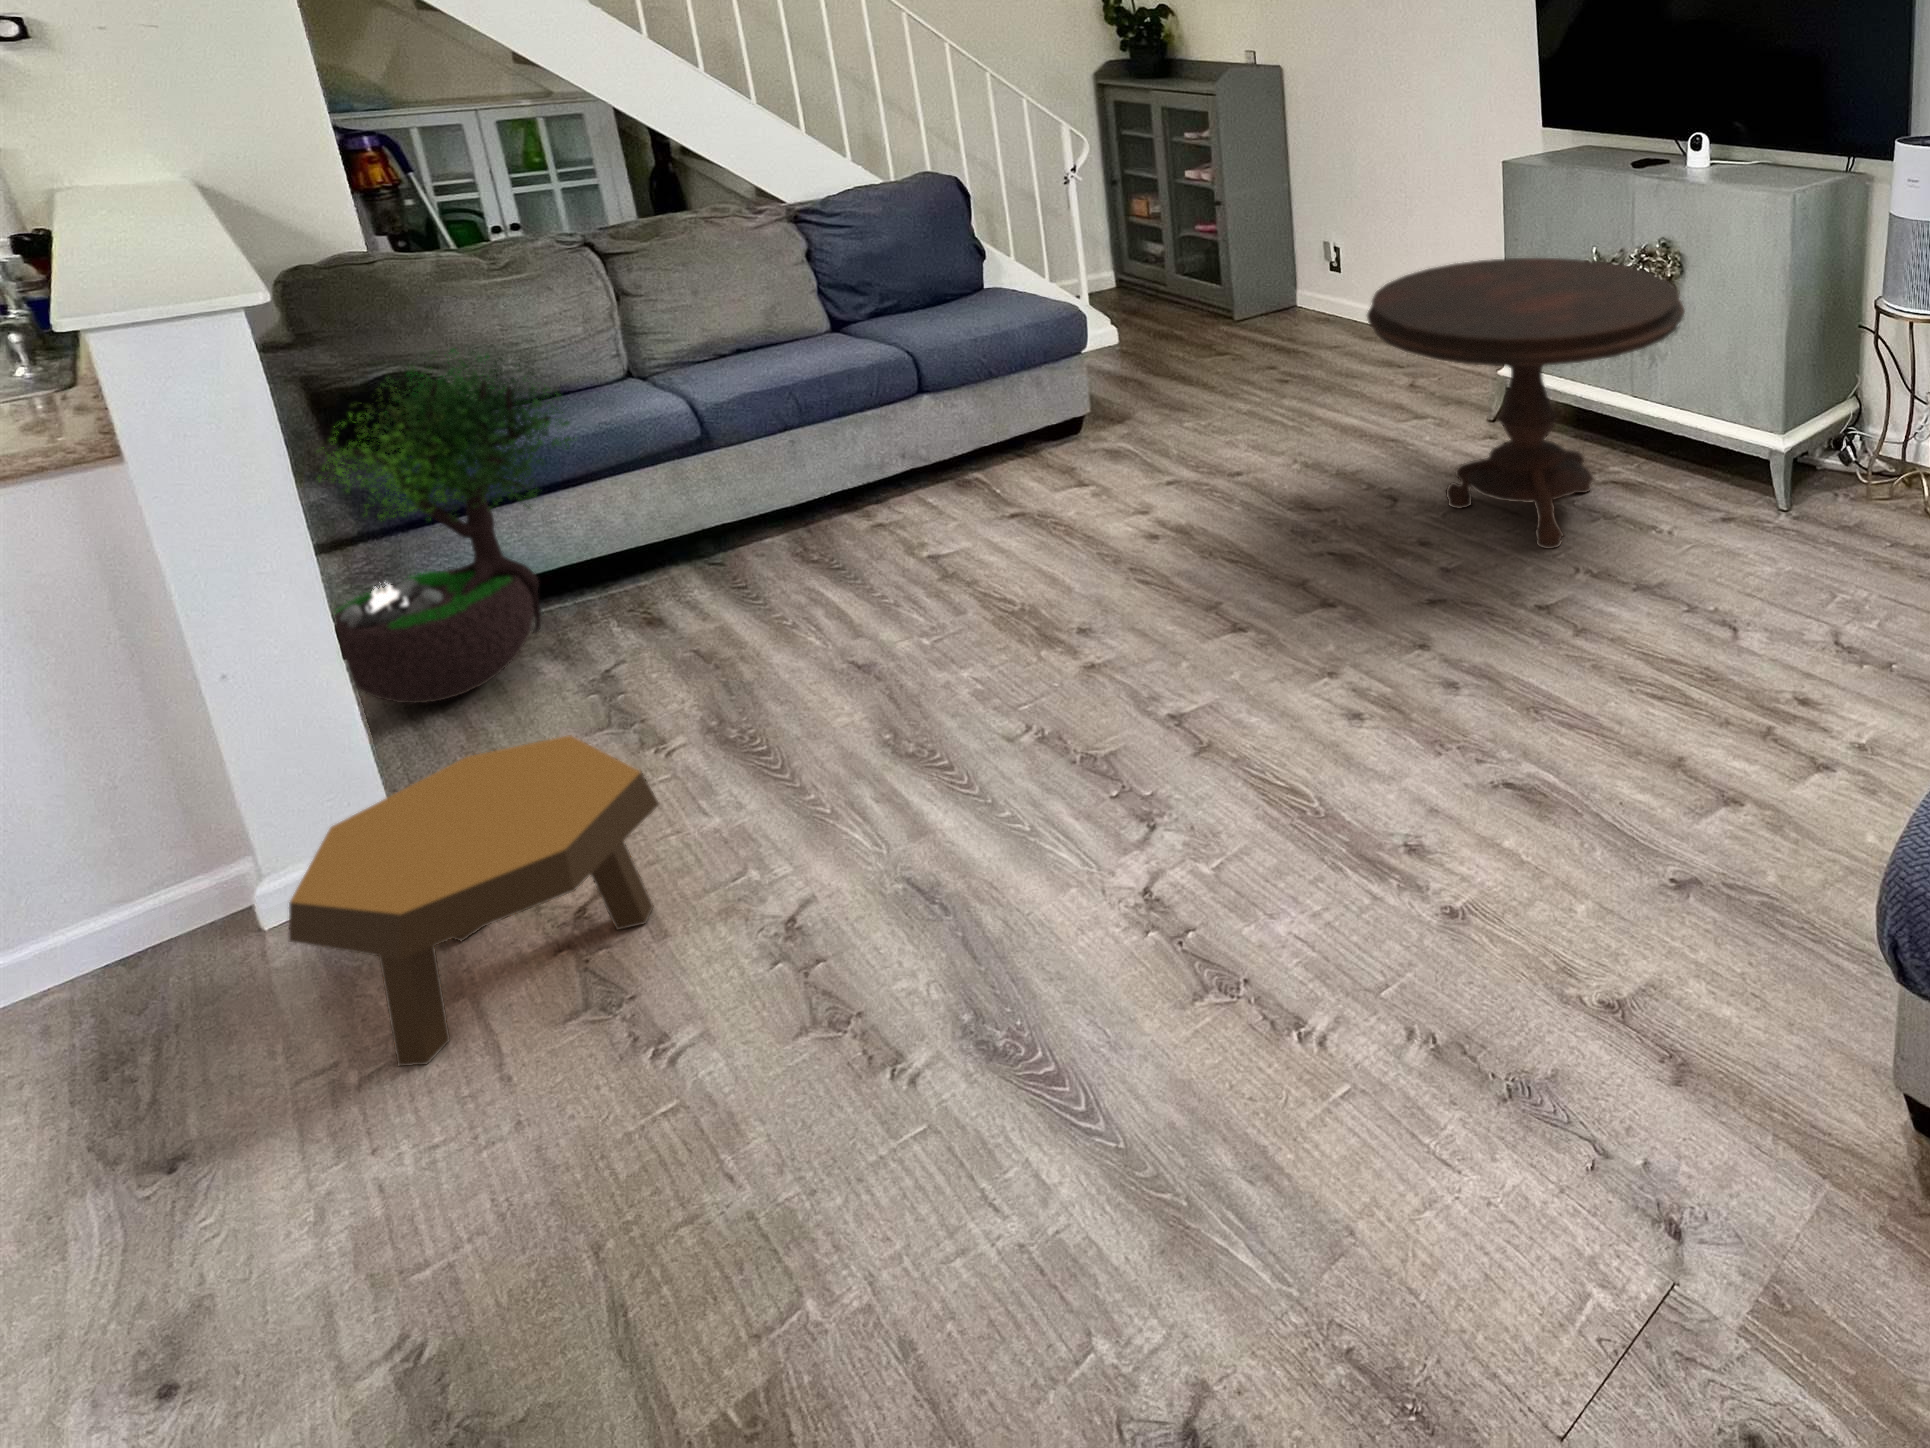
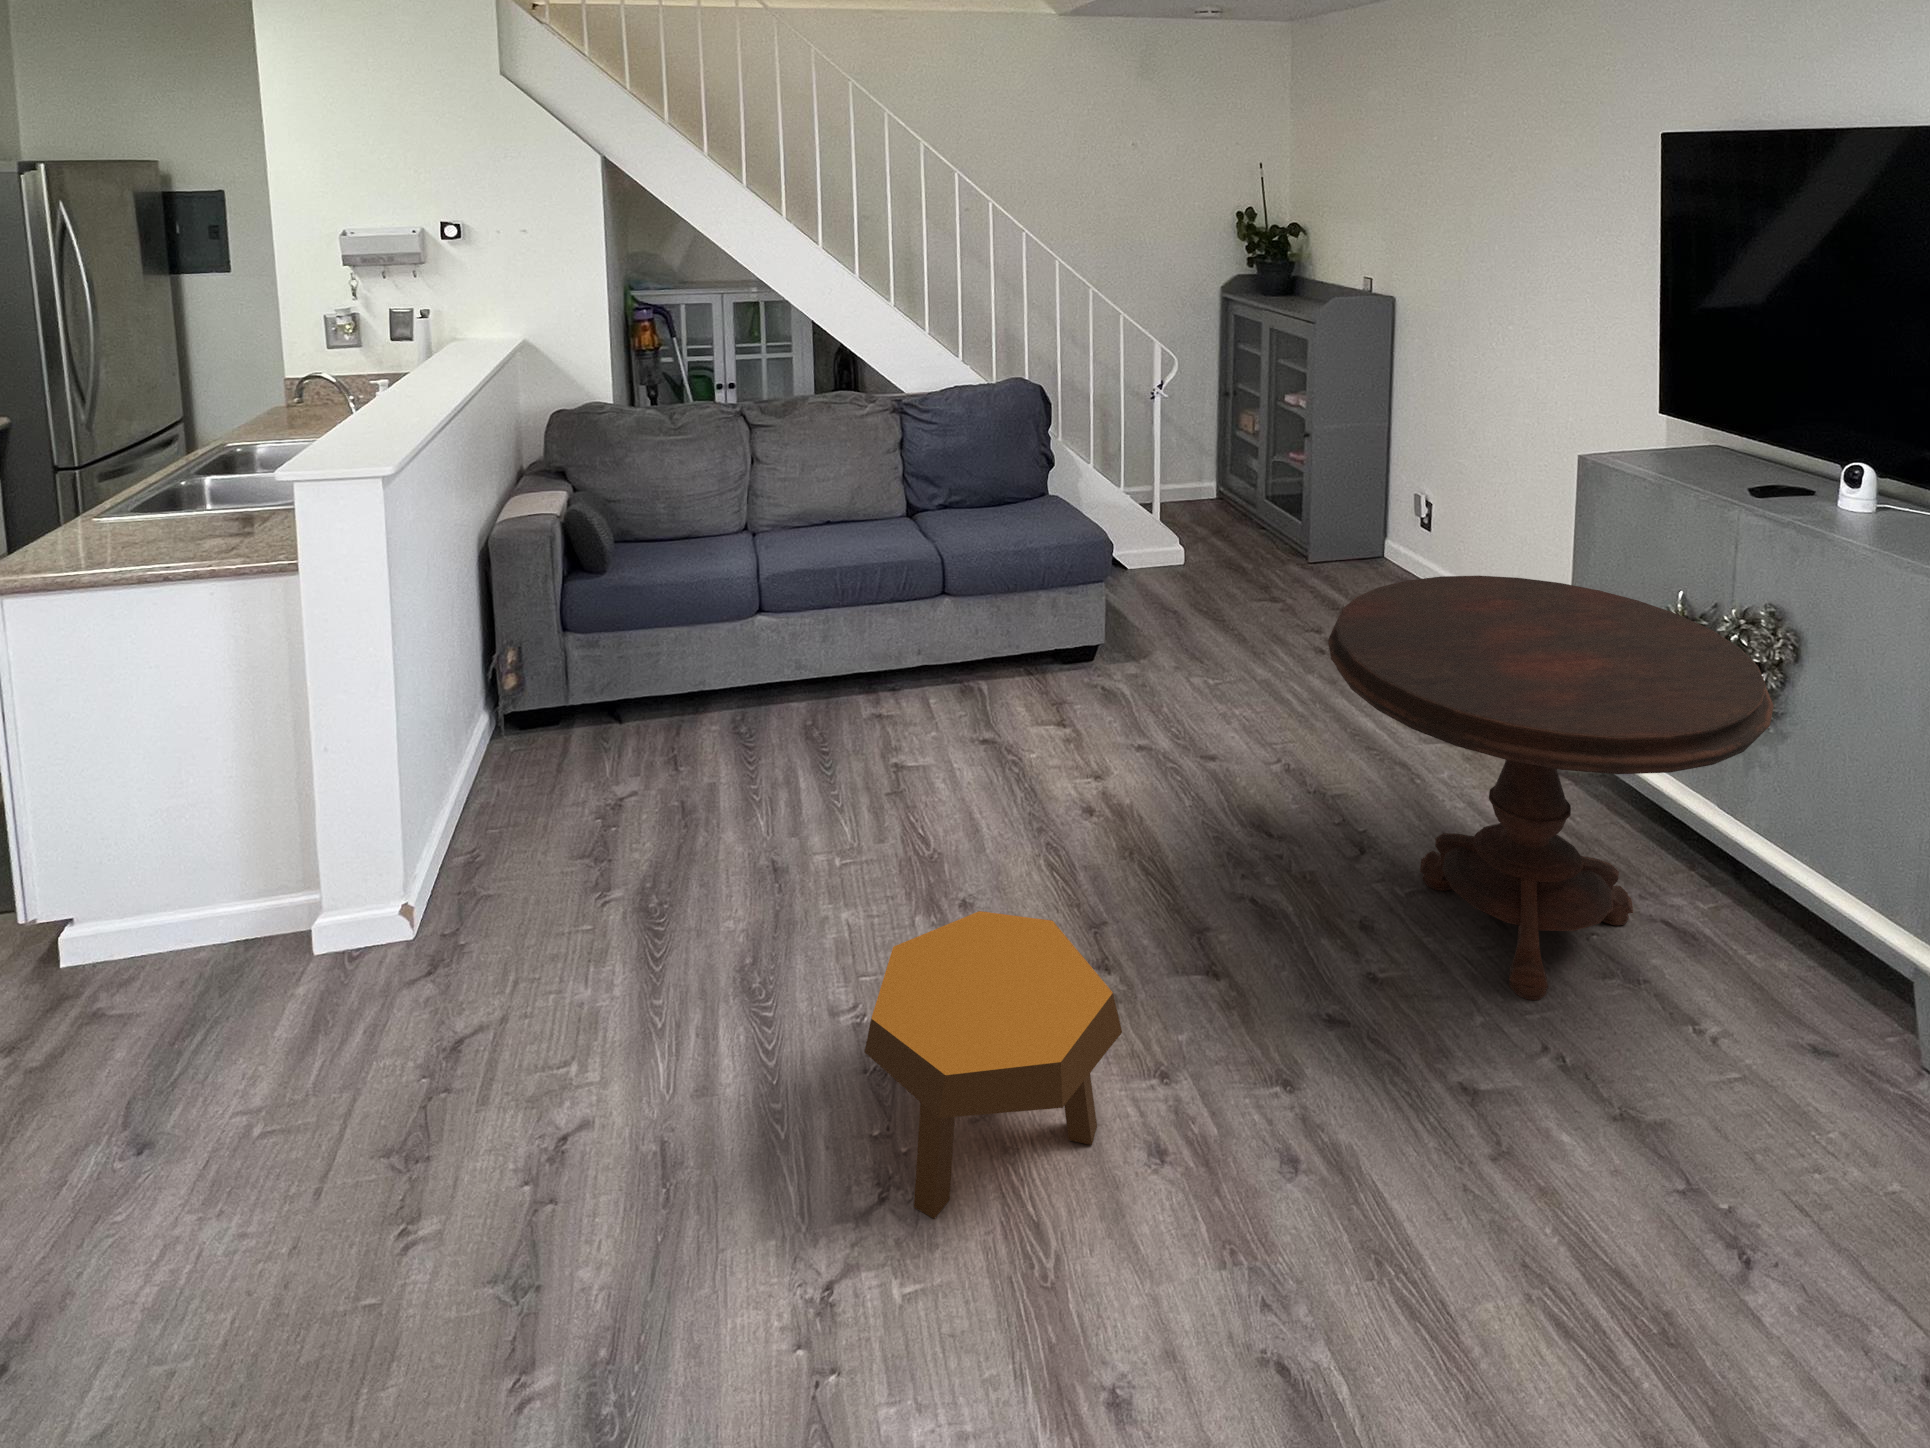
potted tree: present [317,349,571,703] -> none [473,498,644,780]
footstool: present [289,735,659,1066] -> present [865,911,1122,1219]

